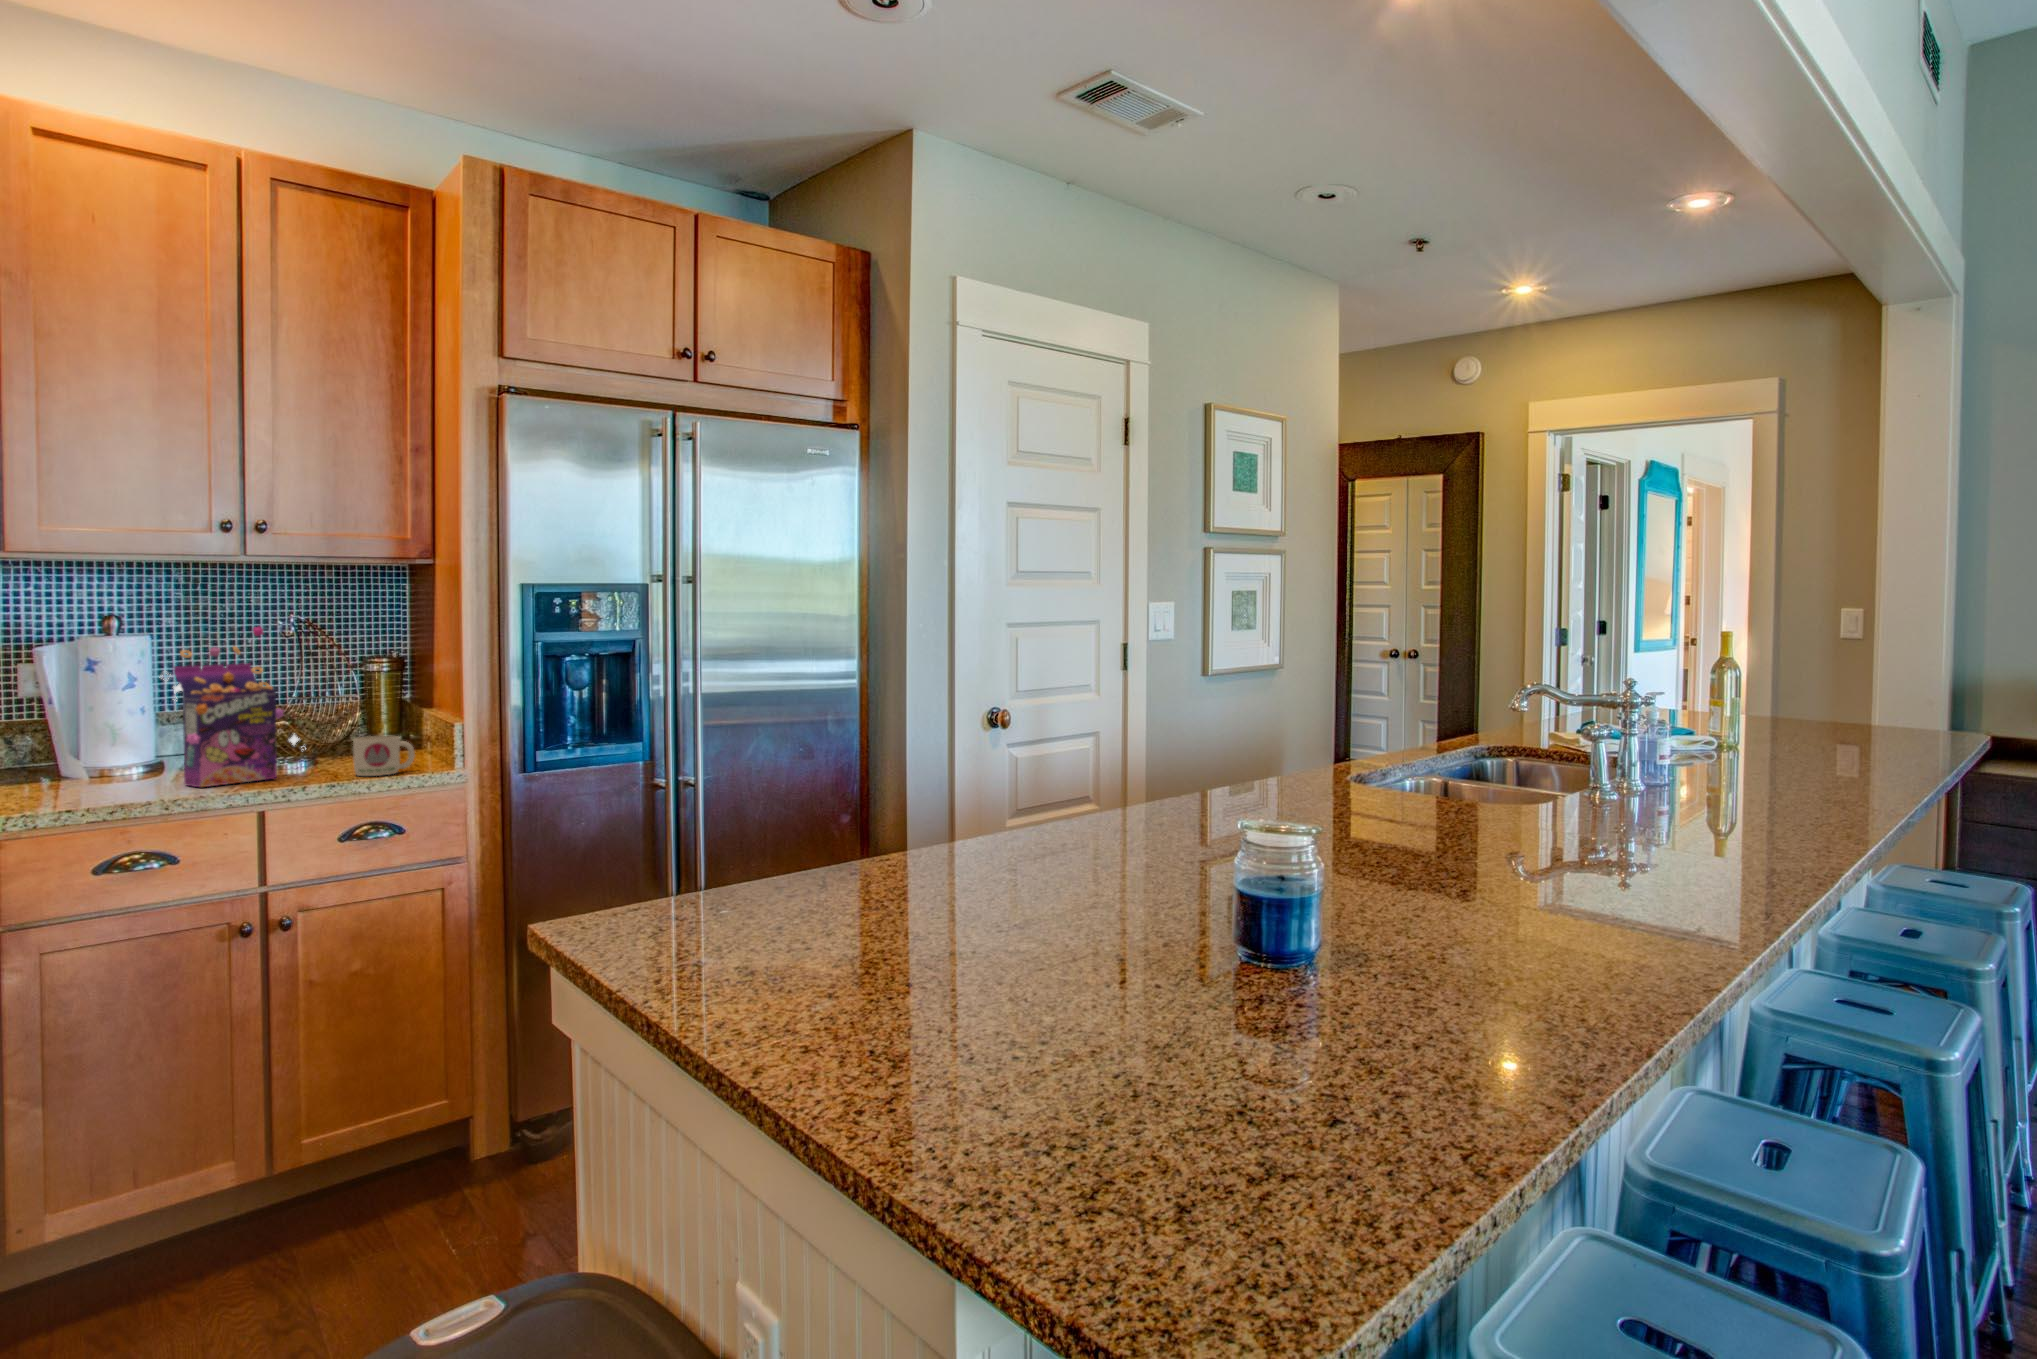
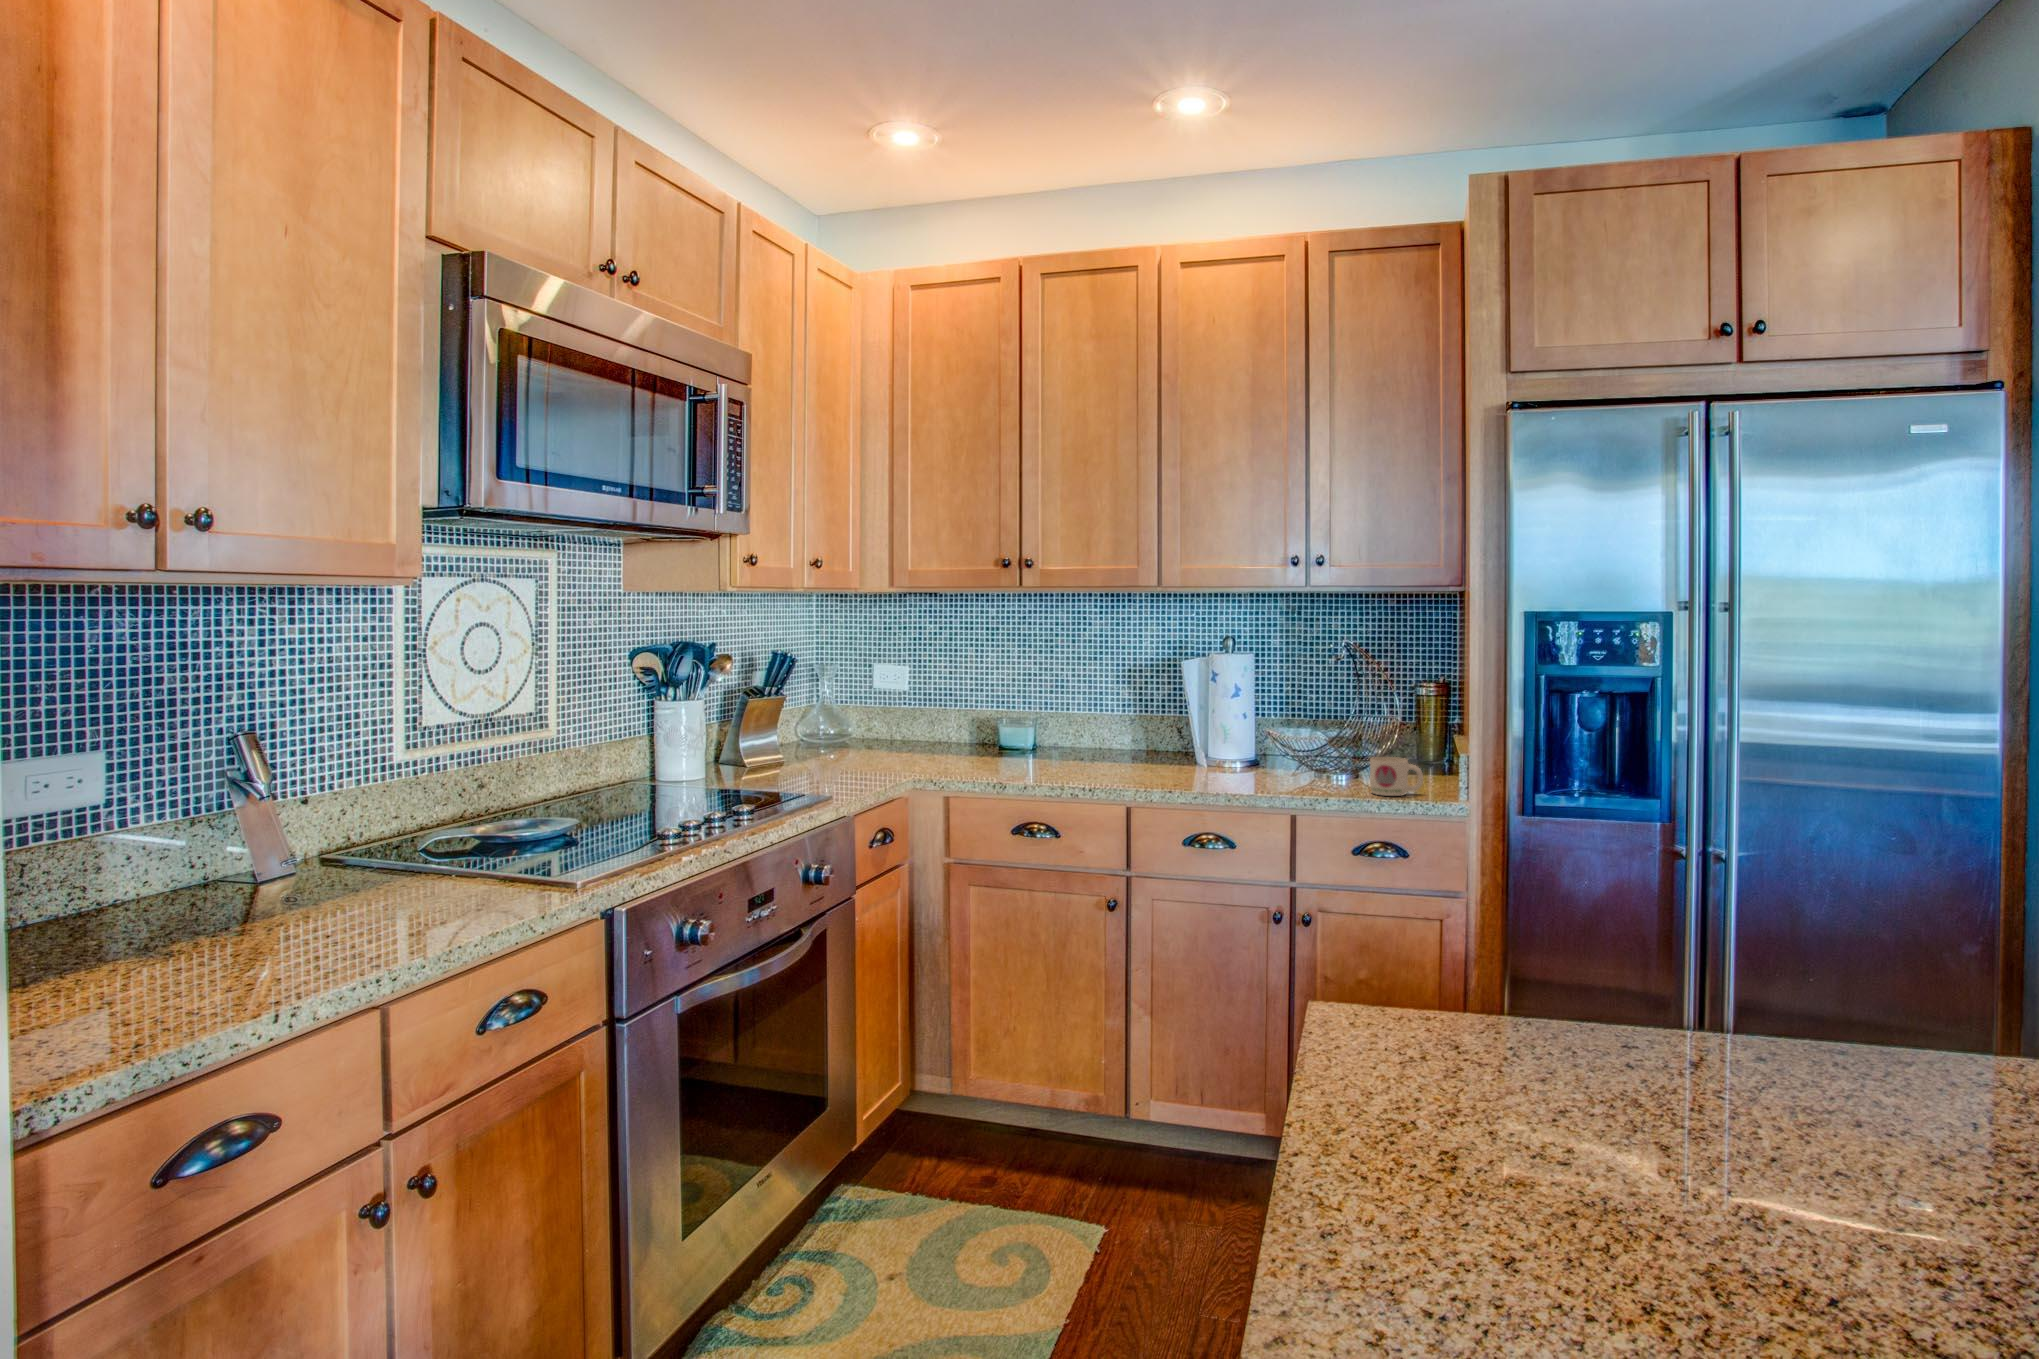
cereal box: present [174,627,299,787] -> none [1231,652,1339,787]

